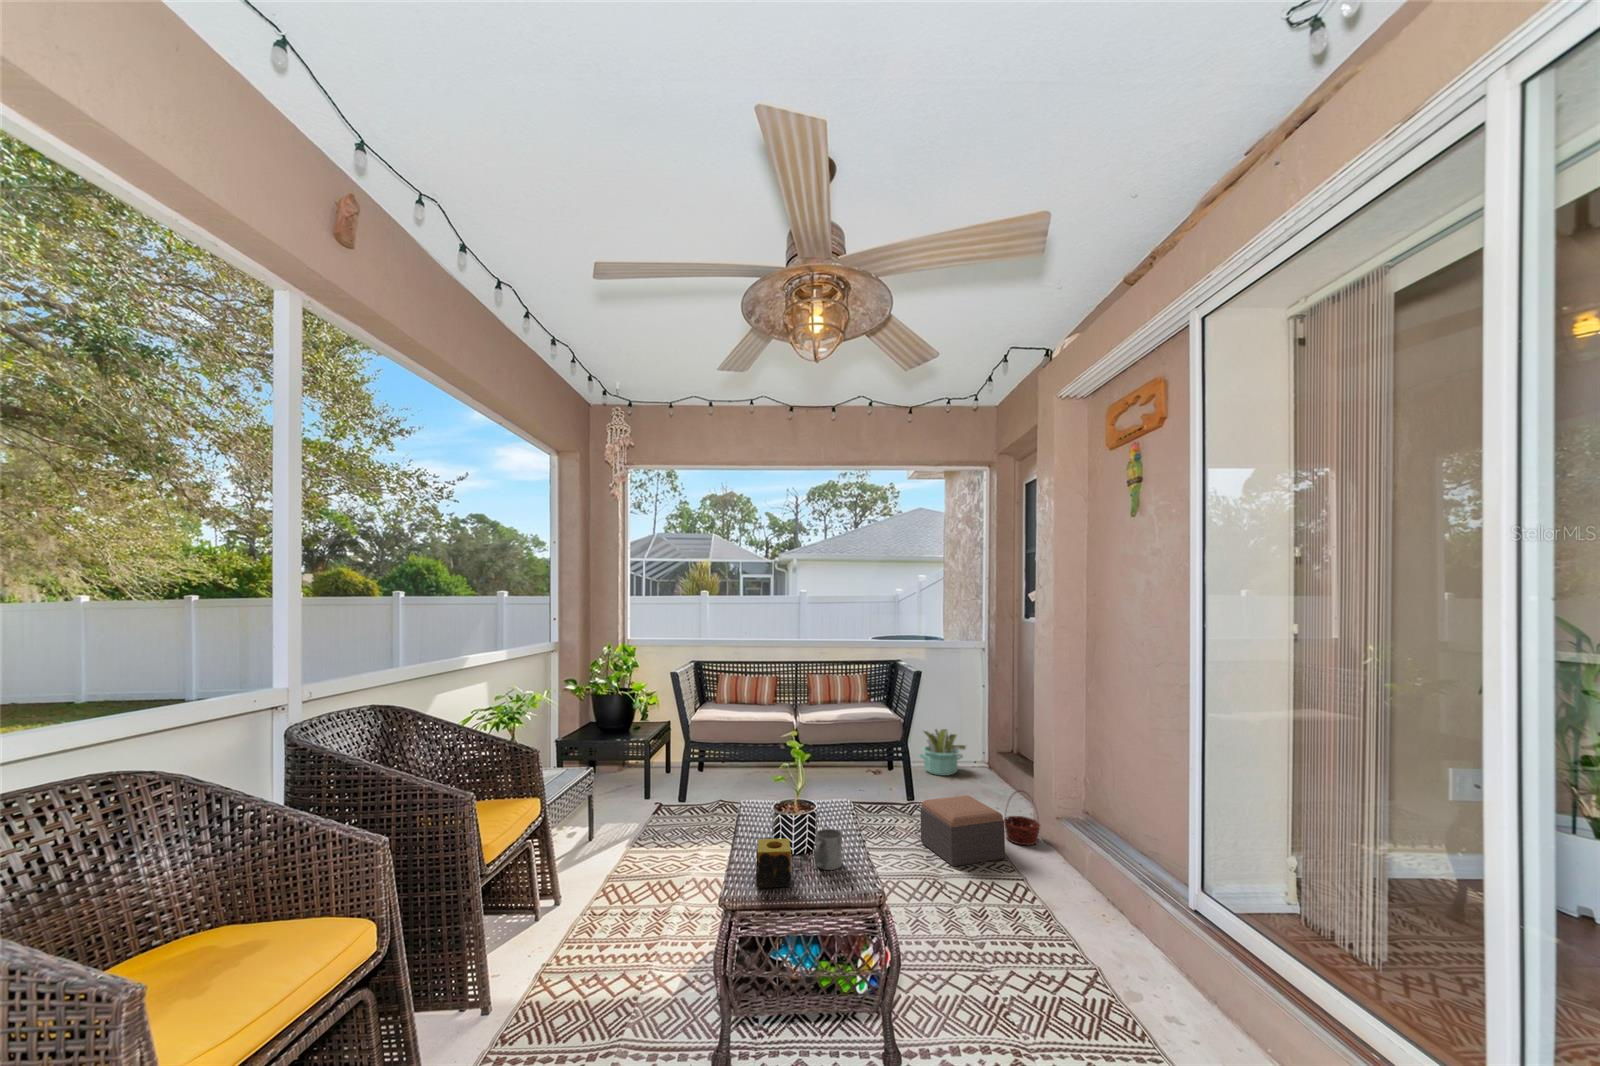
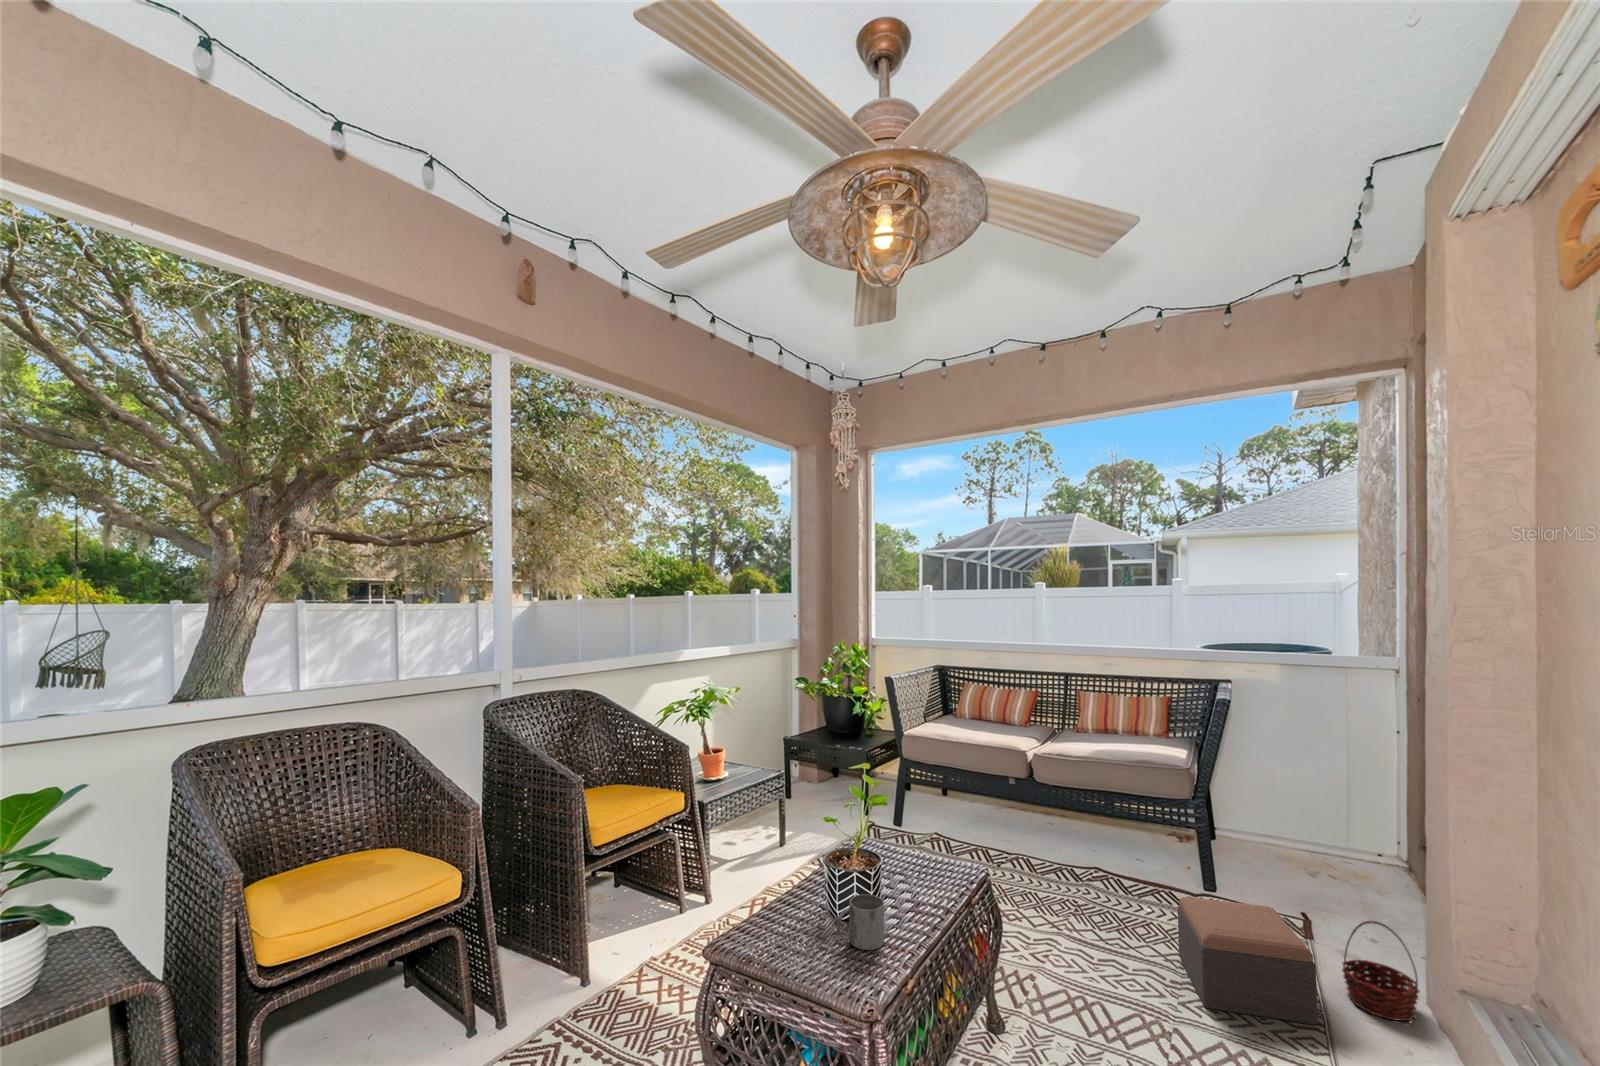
decorative plant: present [919,729,966,776] -> none [1265,793,1360,871]
candle: present [756,839,791,888] -> none [759,886,814,953]

